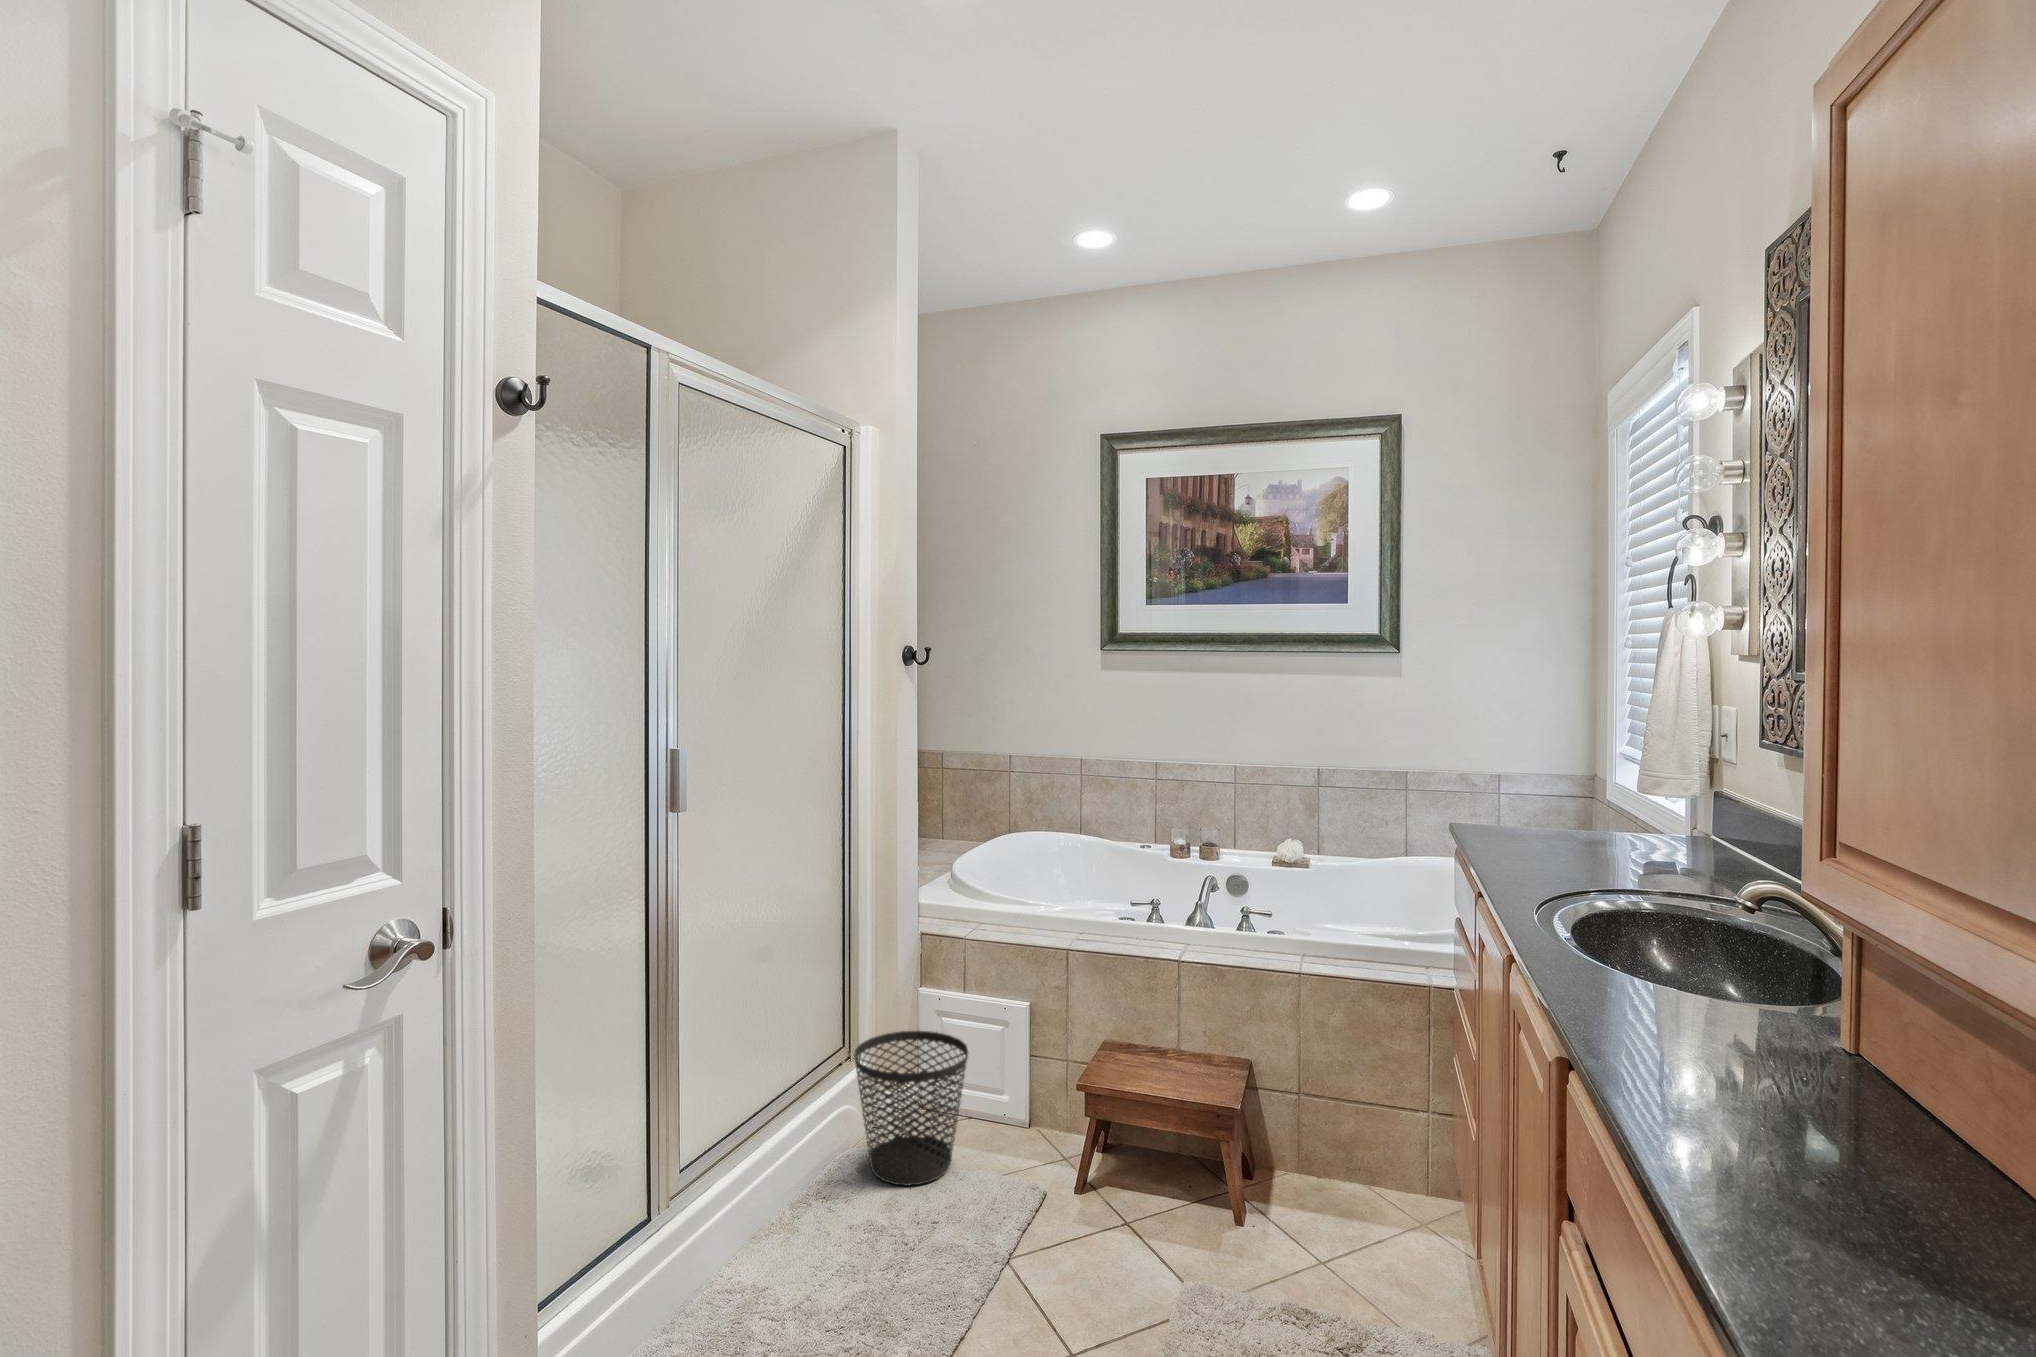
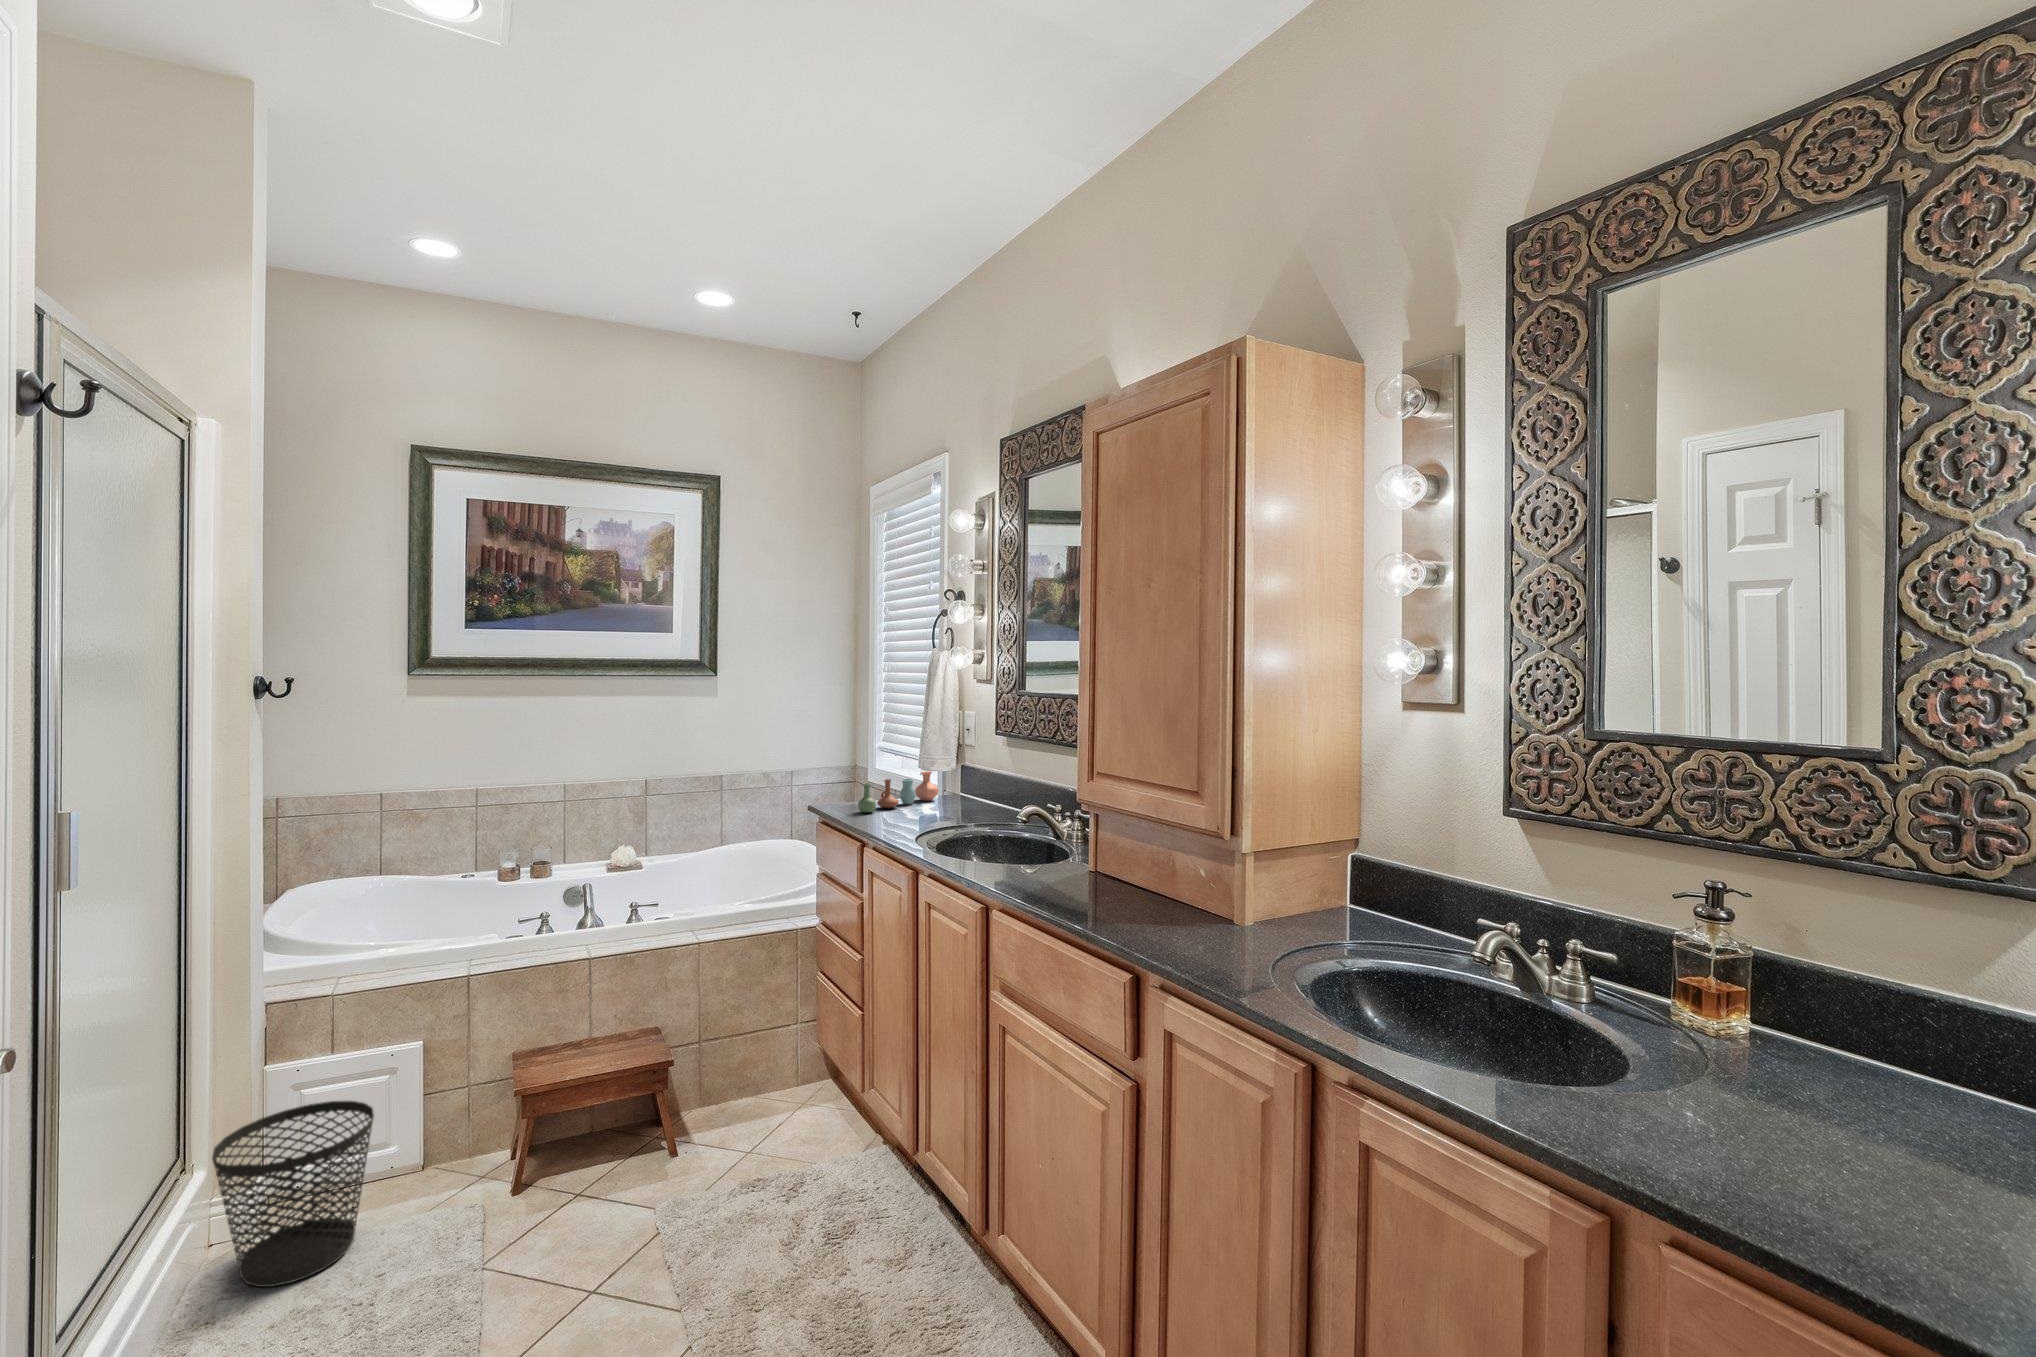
vase: none [1506,798,1661,845] -> present [858,771,938,812]

